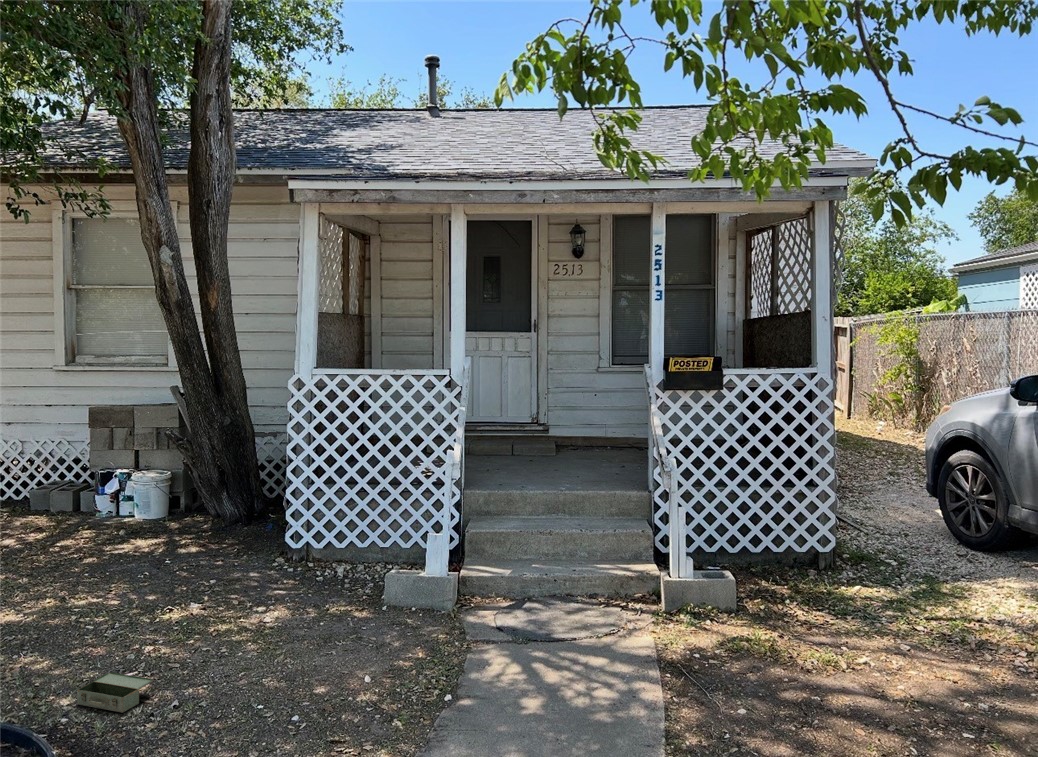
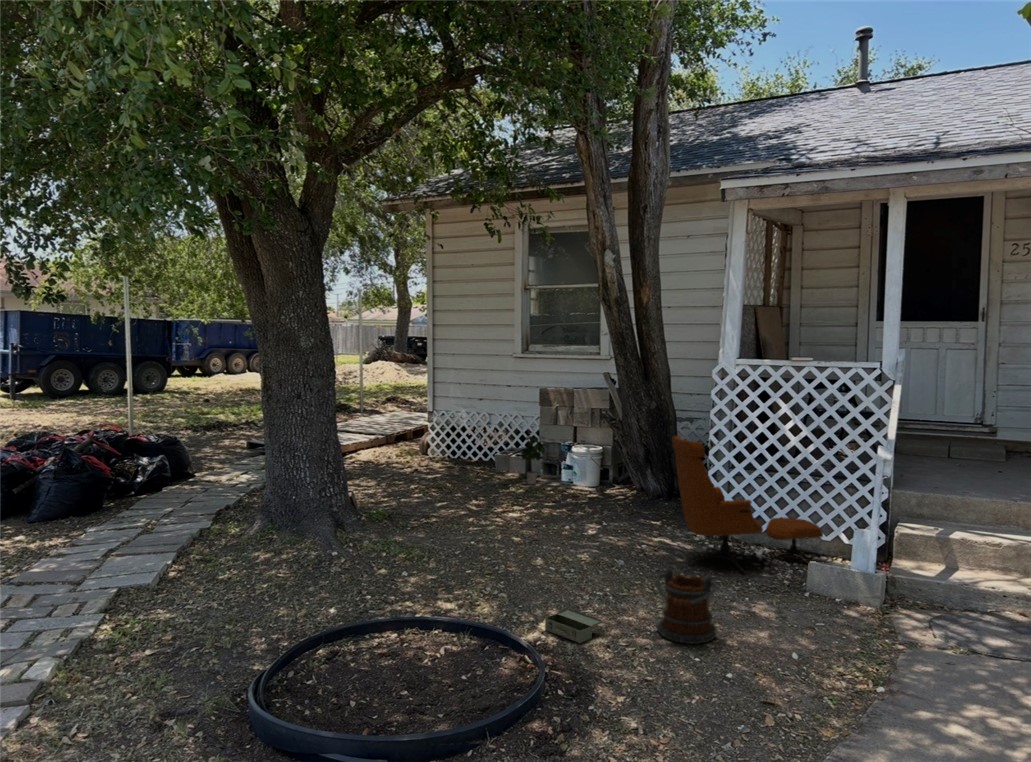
lounge chair: none [242,453,403,595] -> present [672,435,823,573]
potted plant: none [66,465,99,522] -> present [522,436,547,484]
bucket: none [220,604,291,687] -> present [656,568,717,644]

